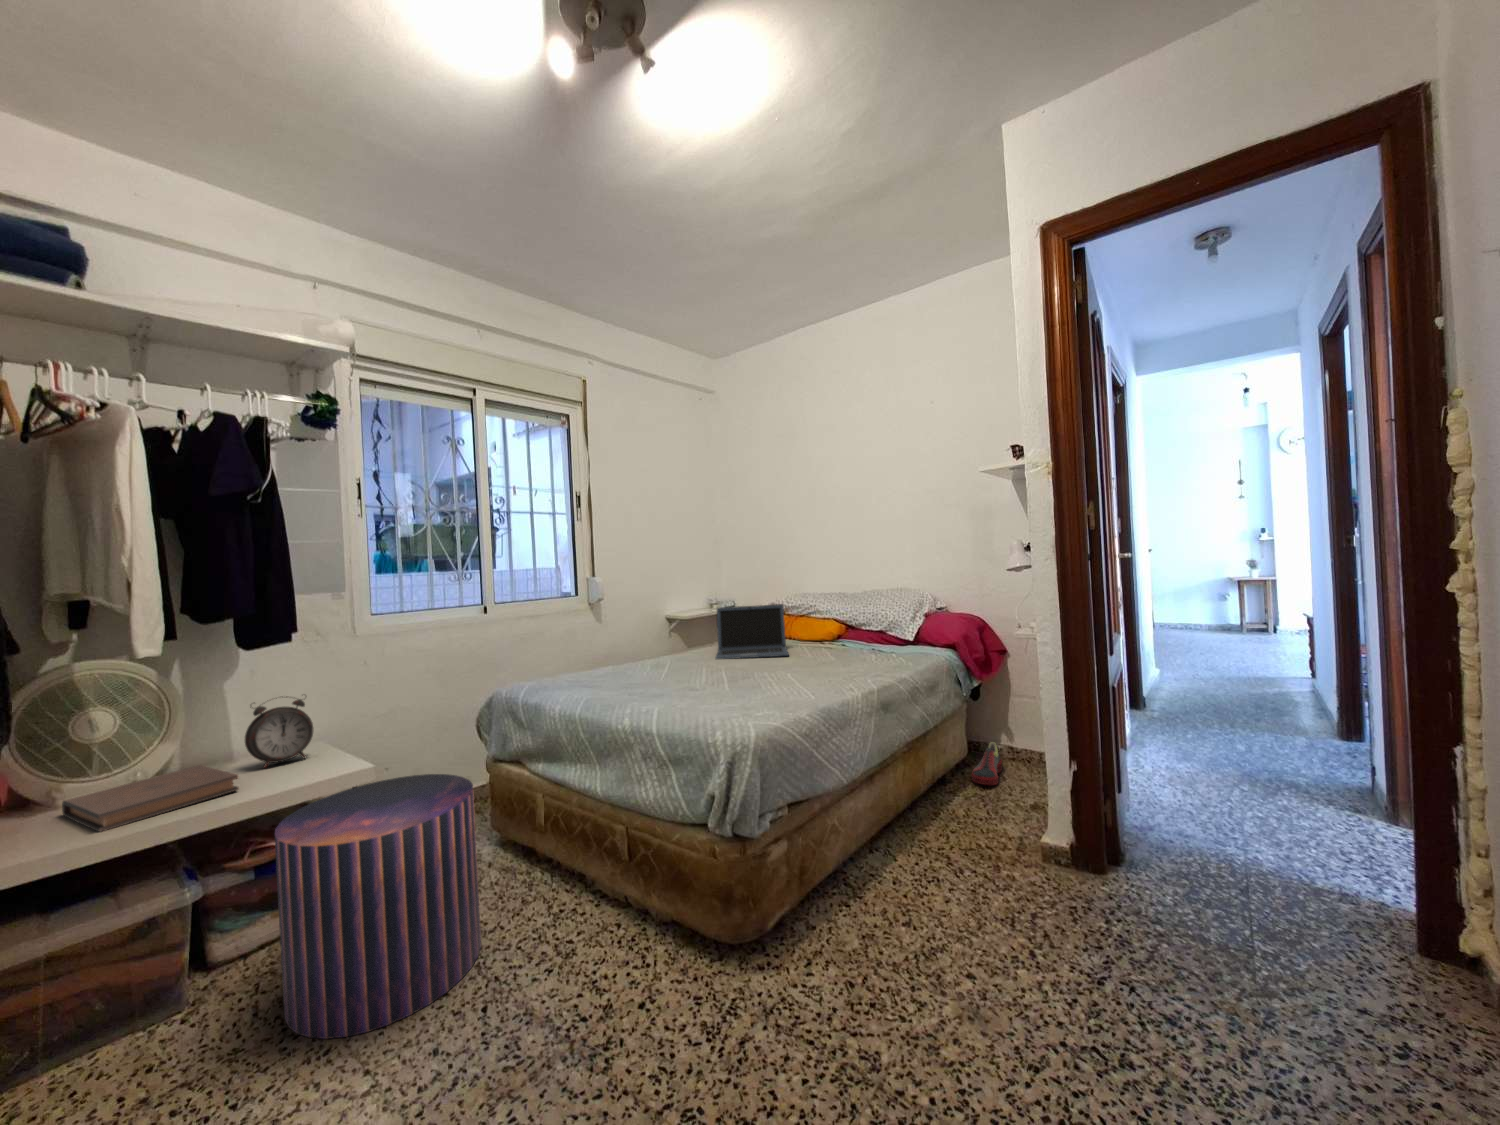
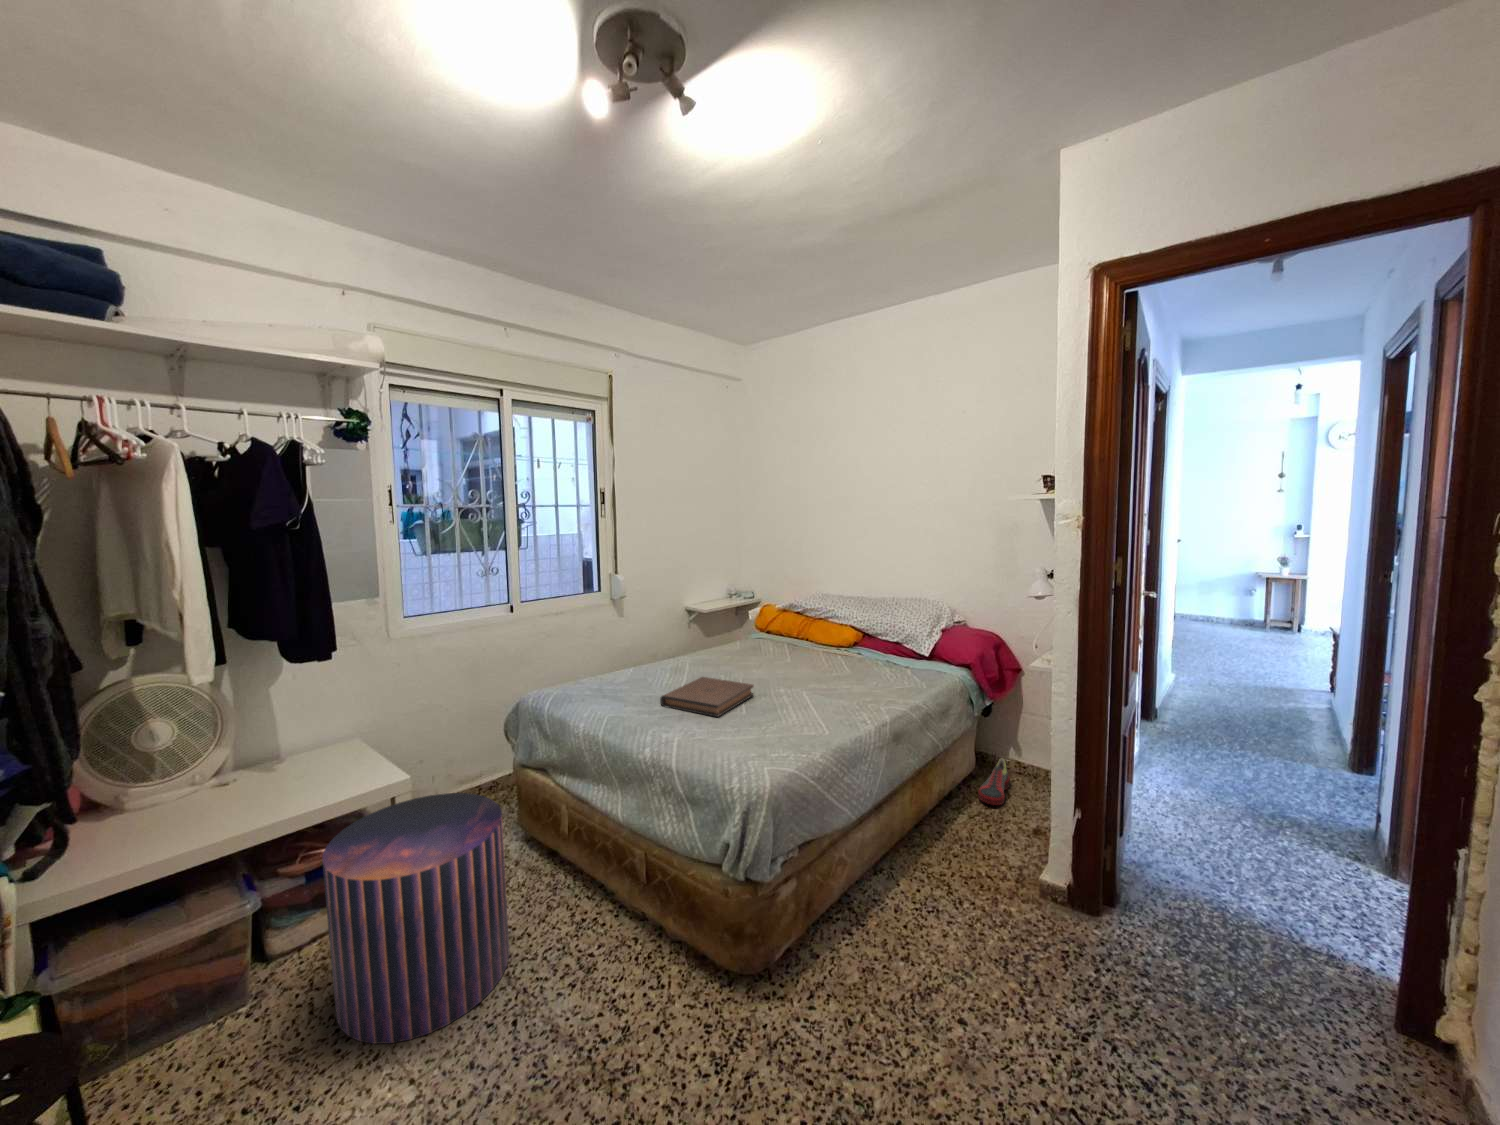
laptop: present [716,604,789,659] -> none [732,611,805,668]
alarm clock: present [245,699,313,768] -> none [286,703,349,775]
book: present [62,765,239,832] -> present [660,677,754,717]

